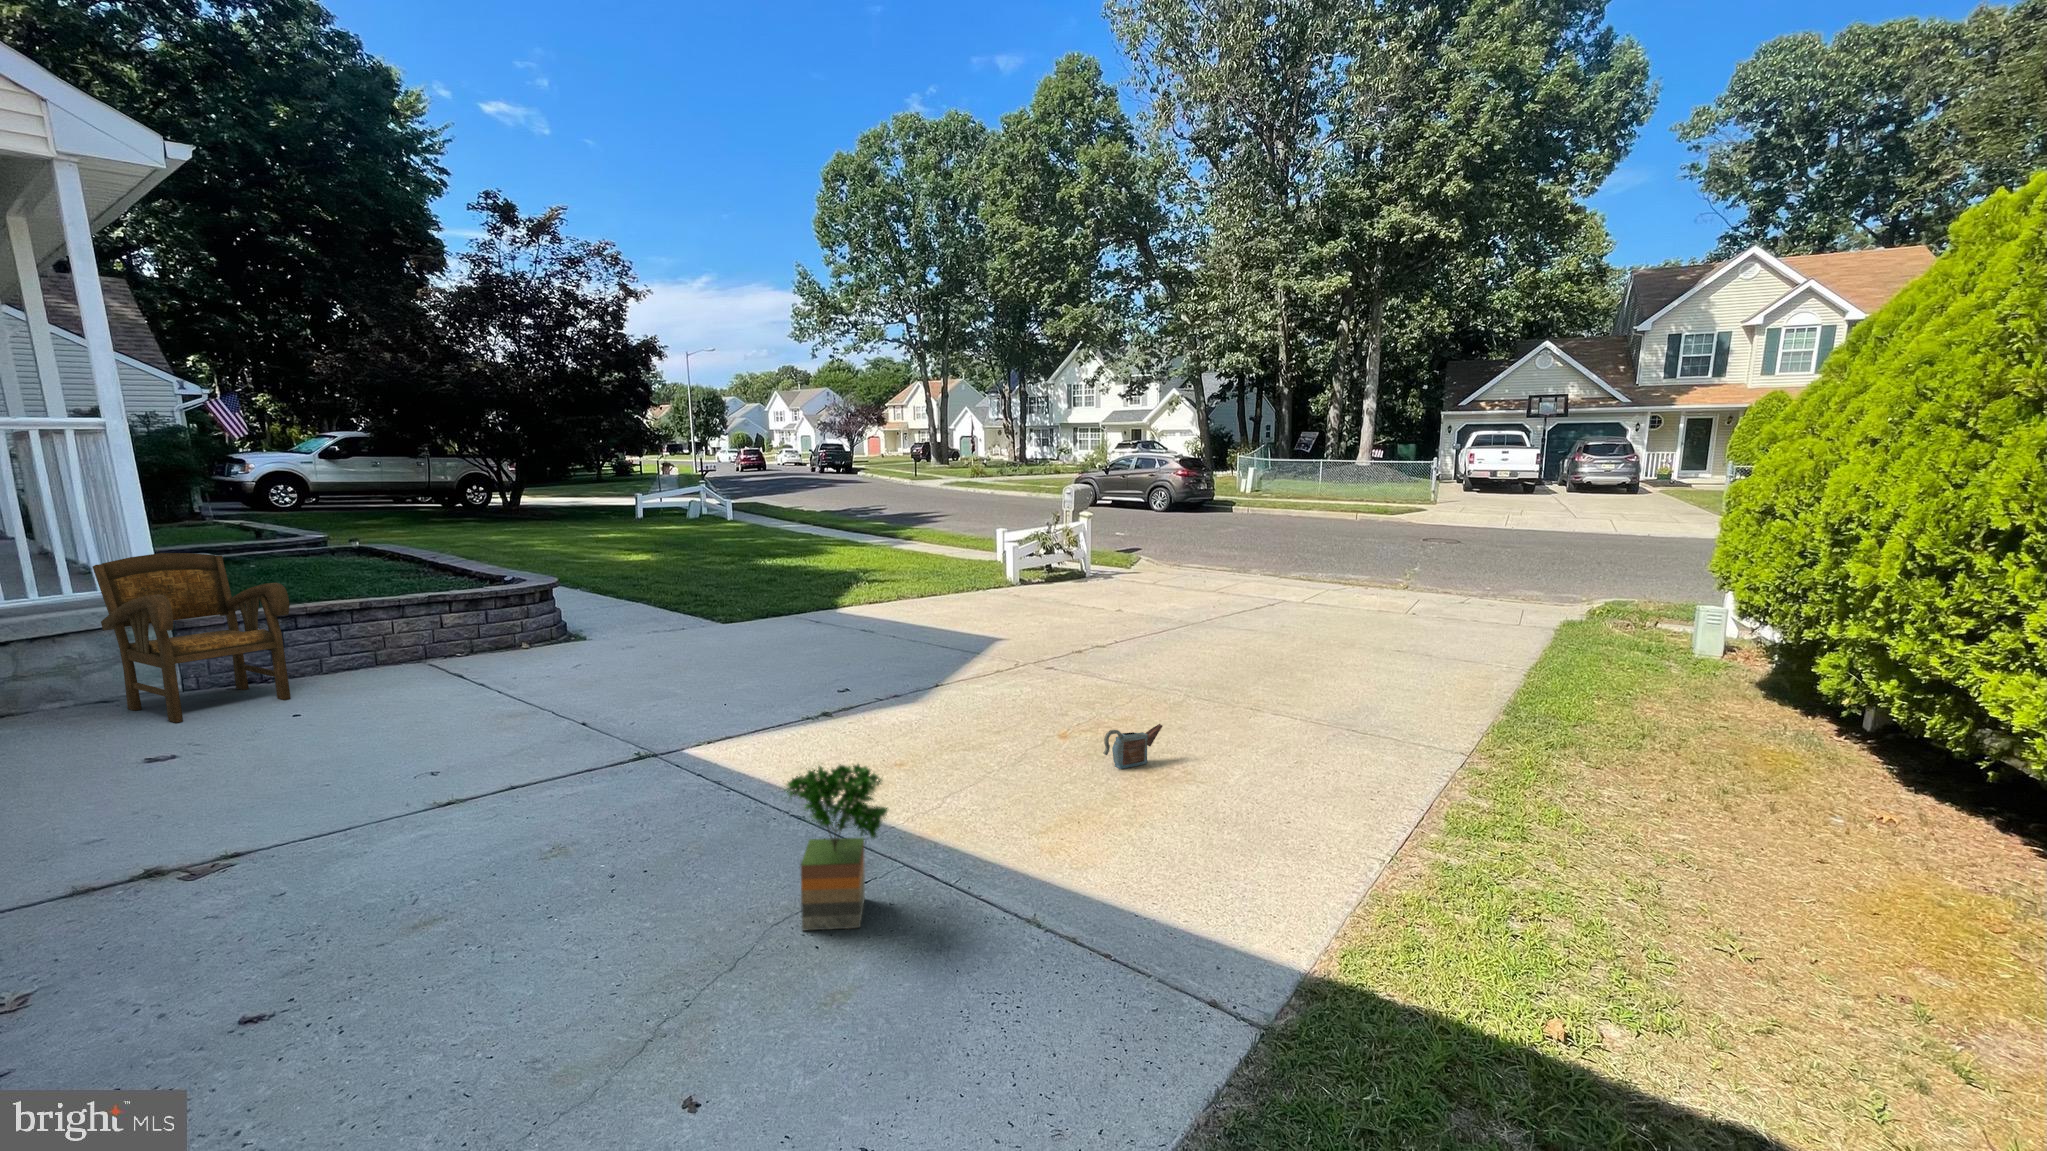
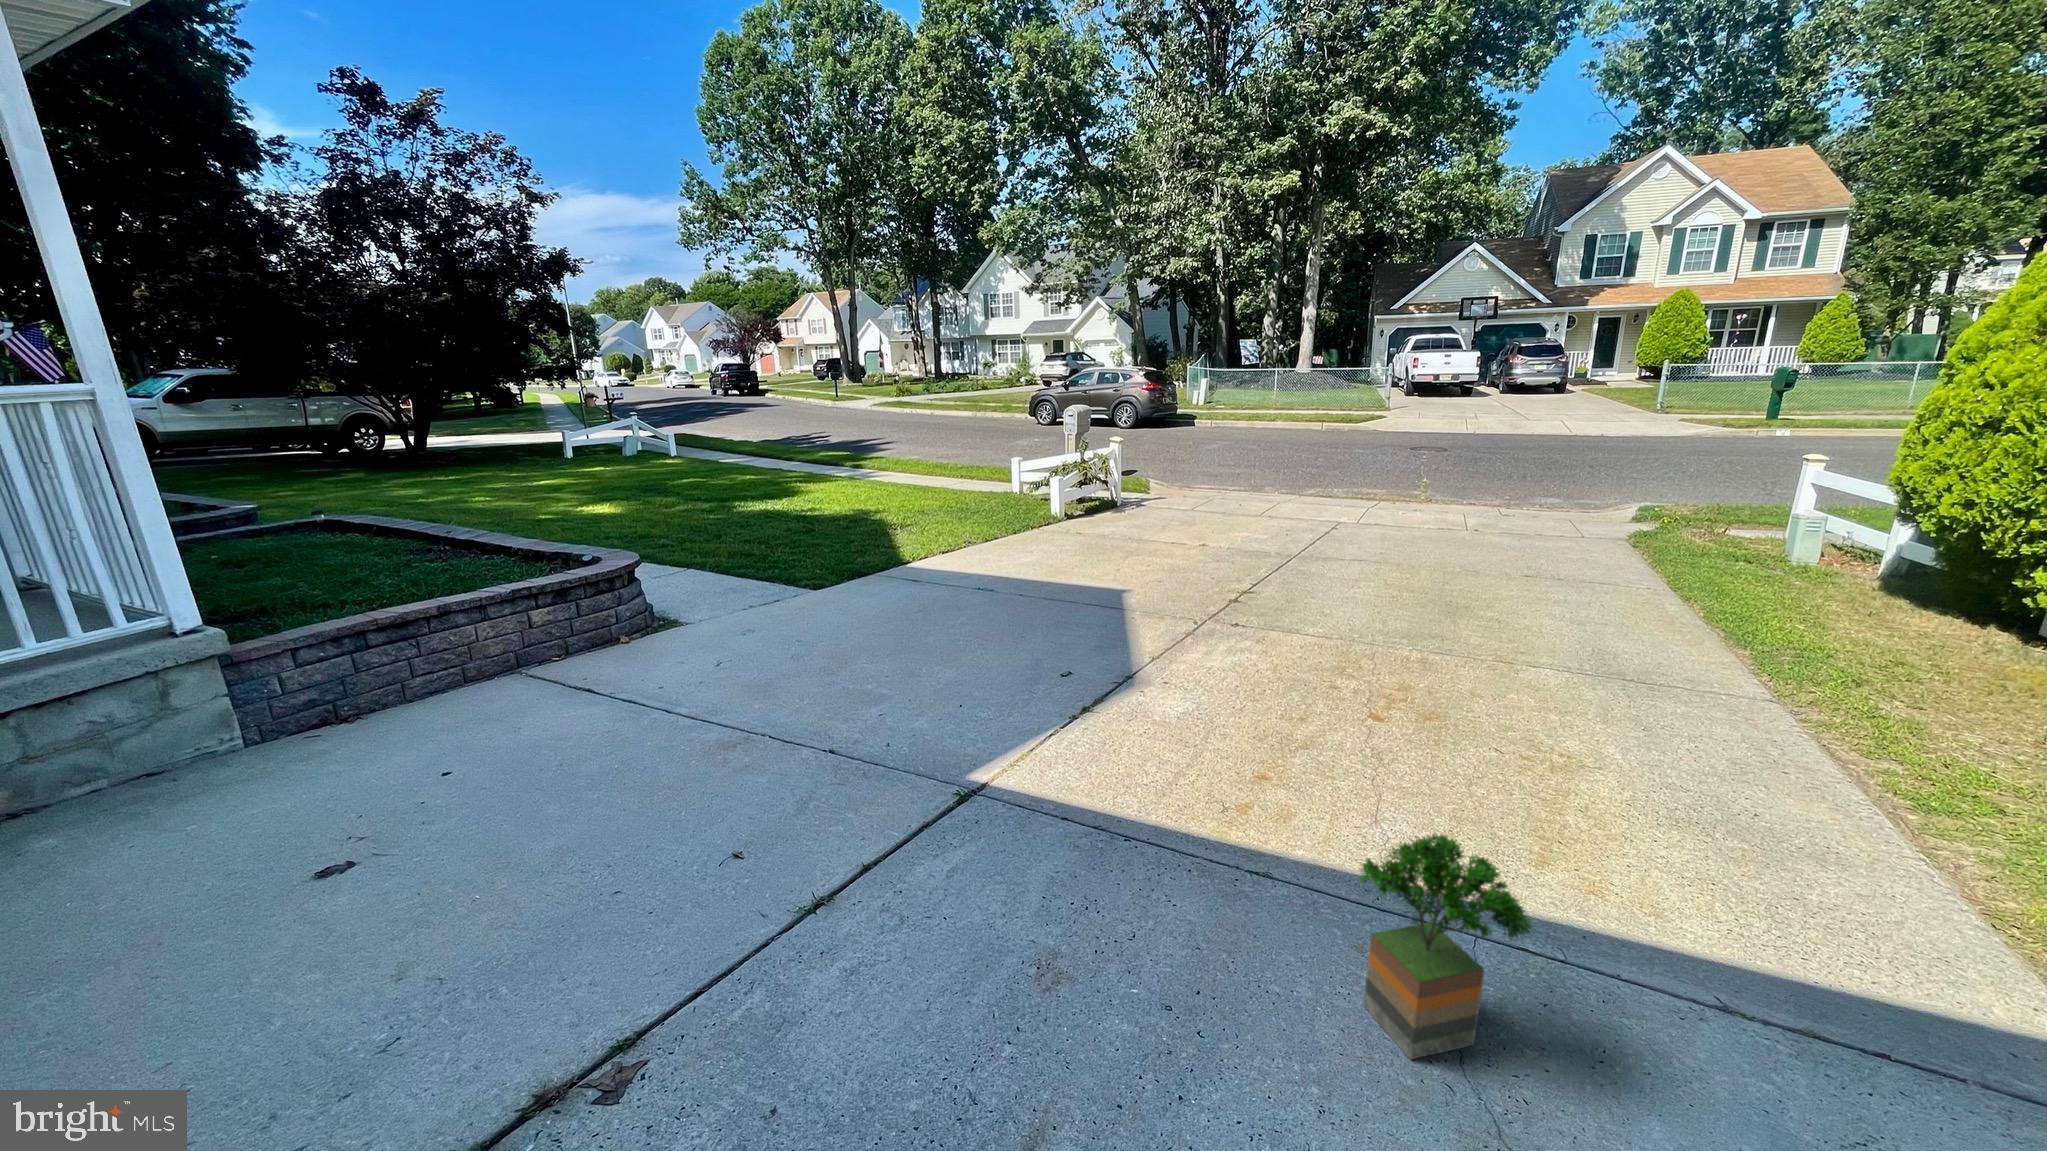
armchair: present [93,553,291,723] -> none [66,562,370,798]
watering can: present [1103,724,1162,769] -> none [1459,703,1504,760]

